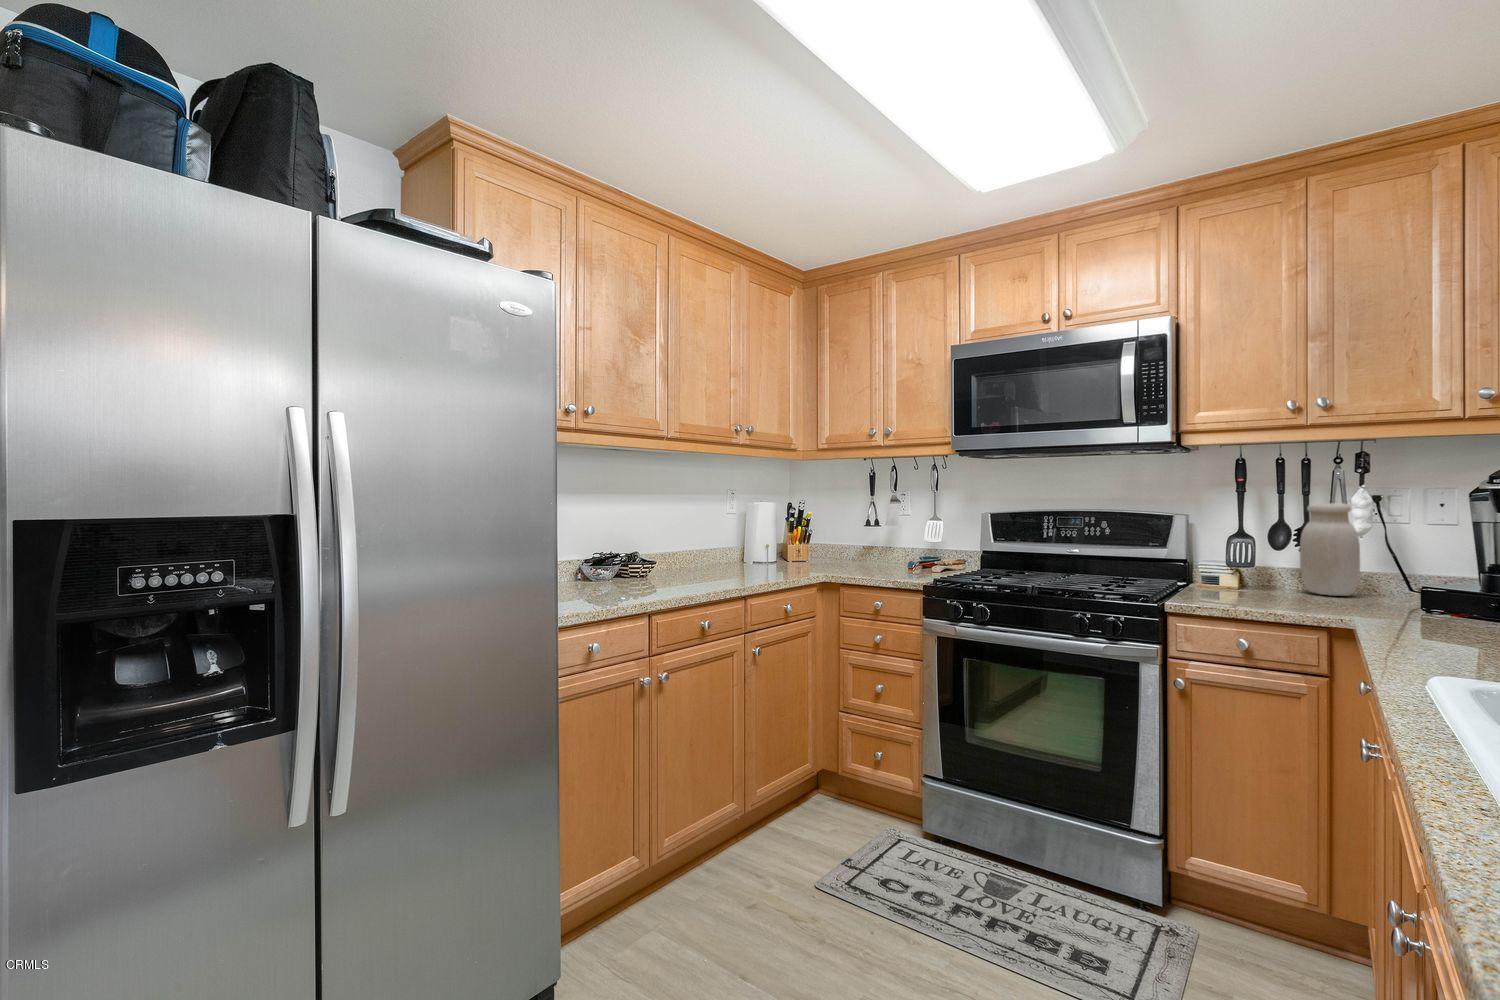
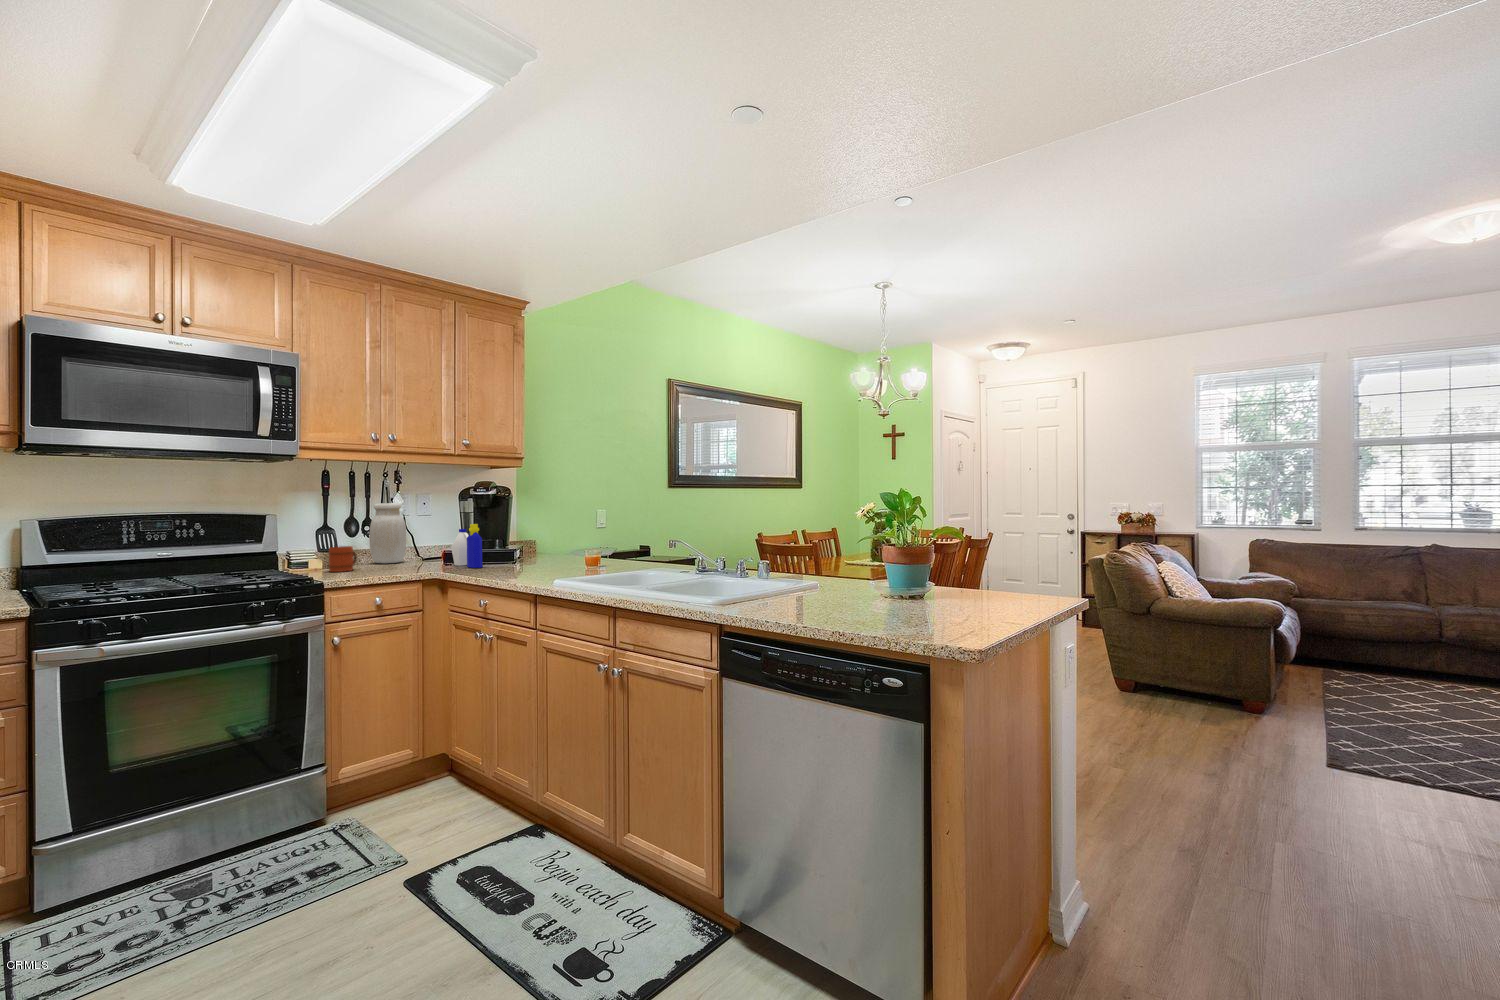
bottle: none [1397,546,1458,627] -> present [451,524,483,568]
mug: none [1211,561,1254,597] -> present [328,546,357,572]

